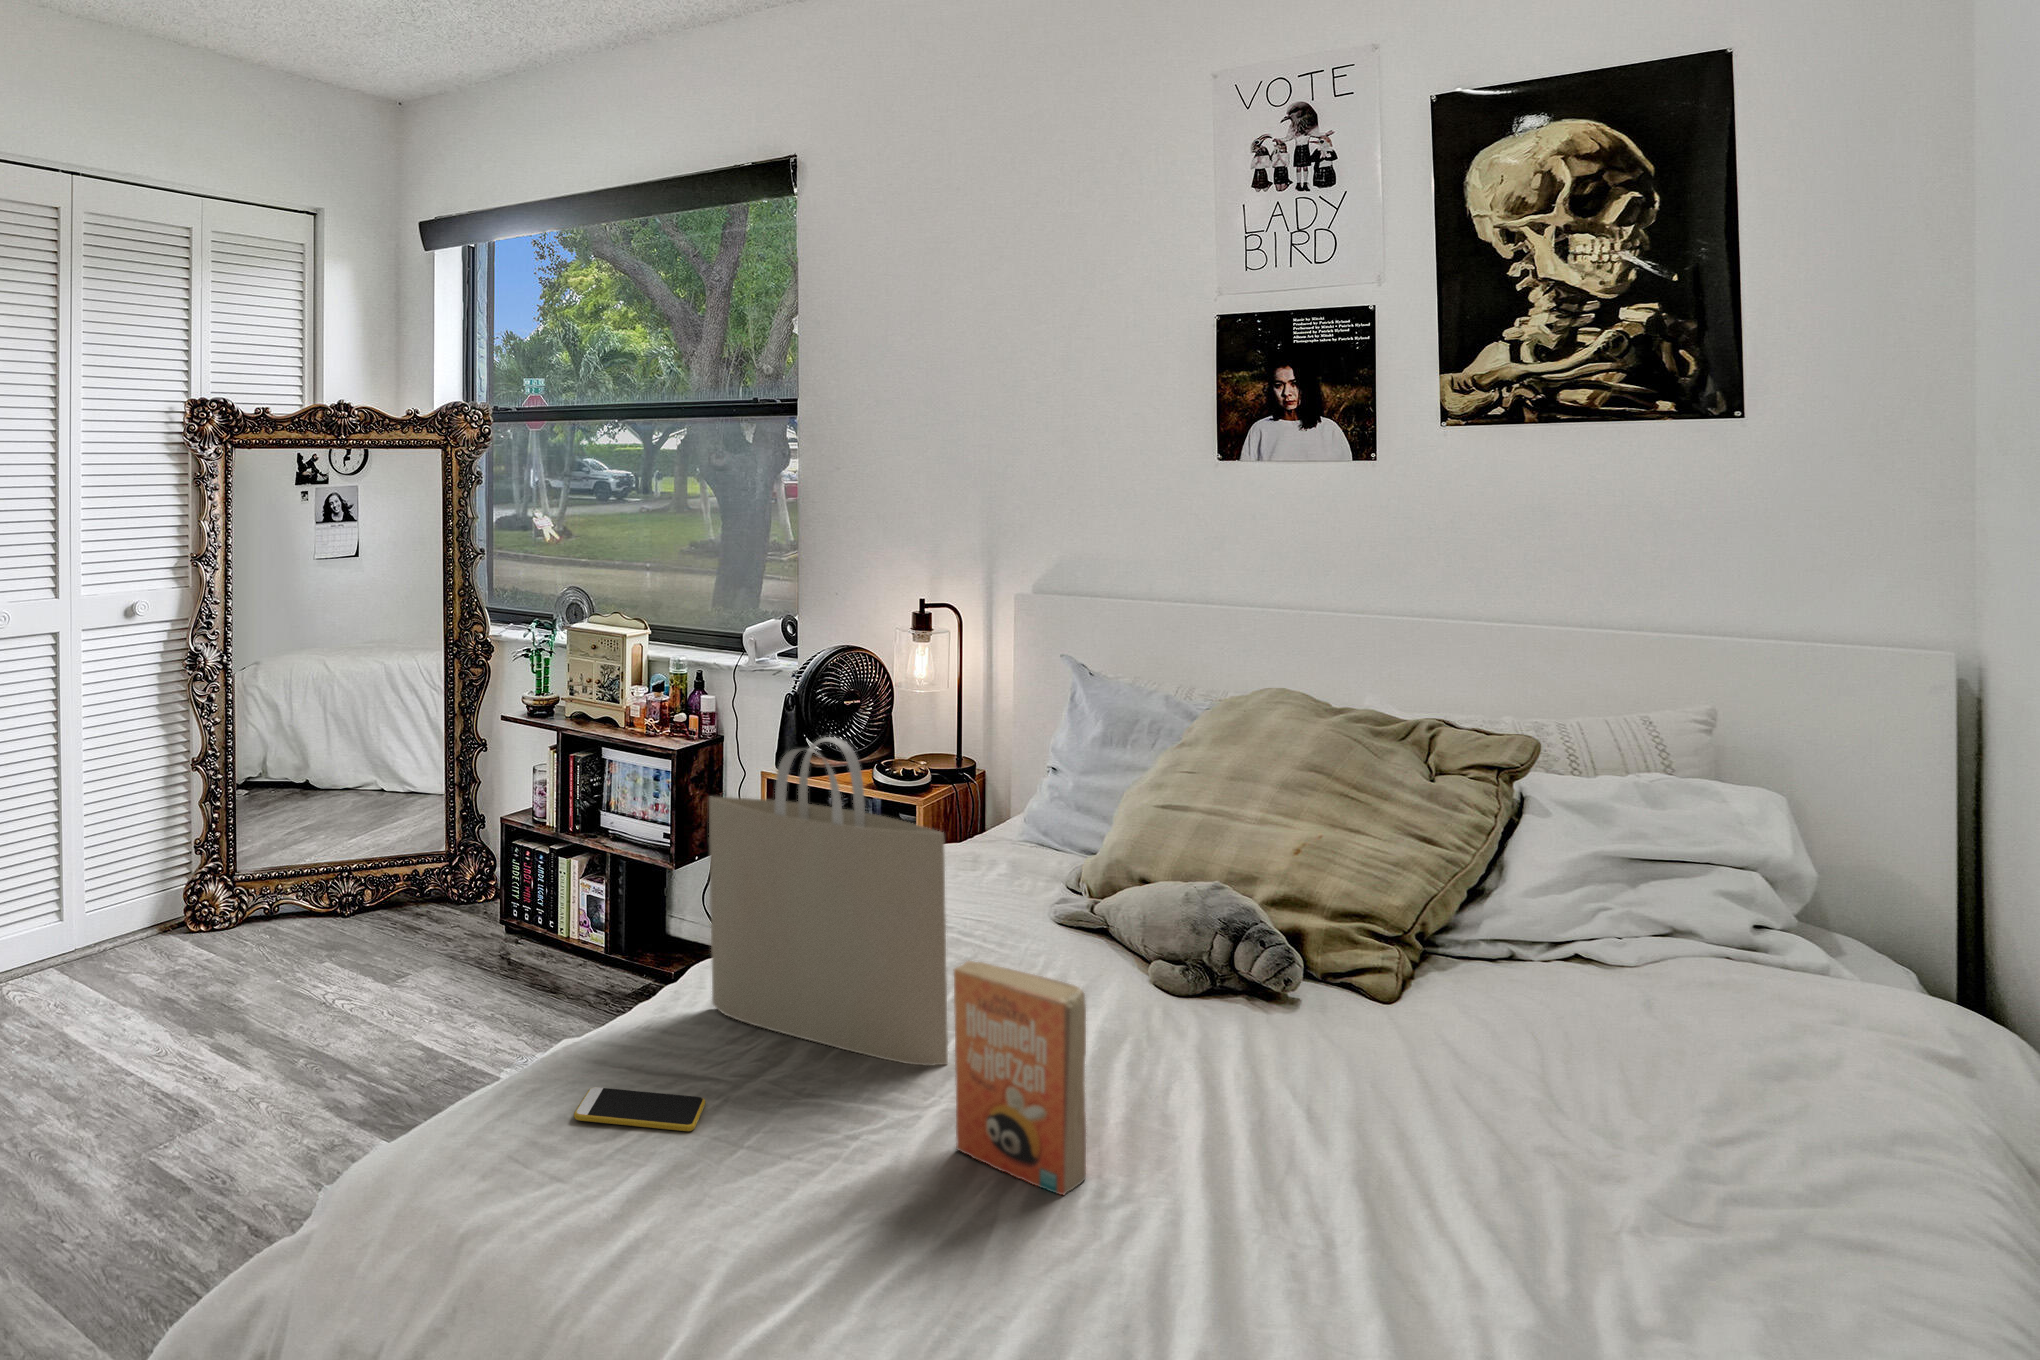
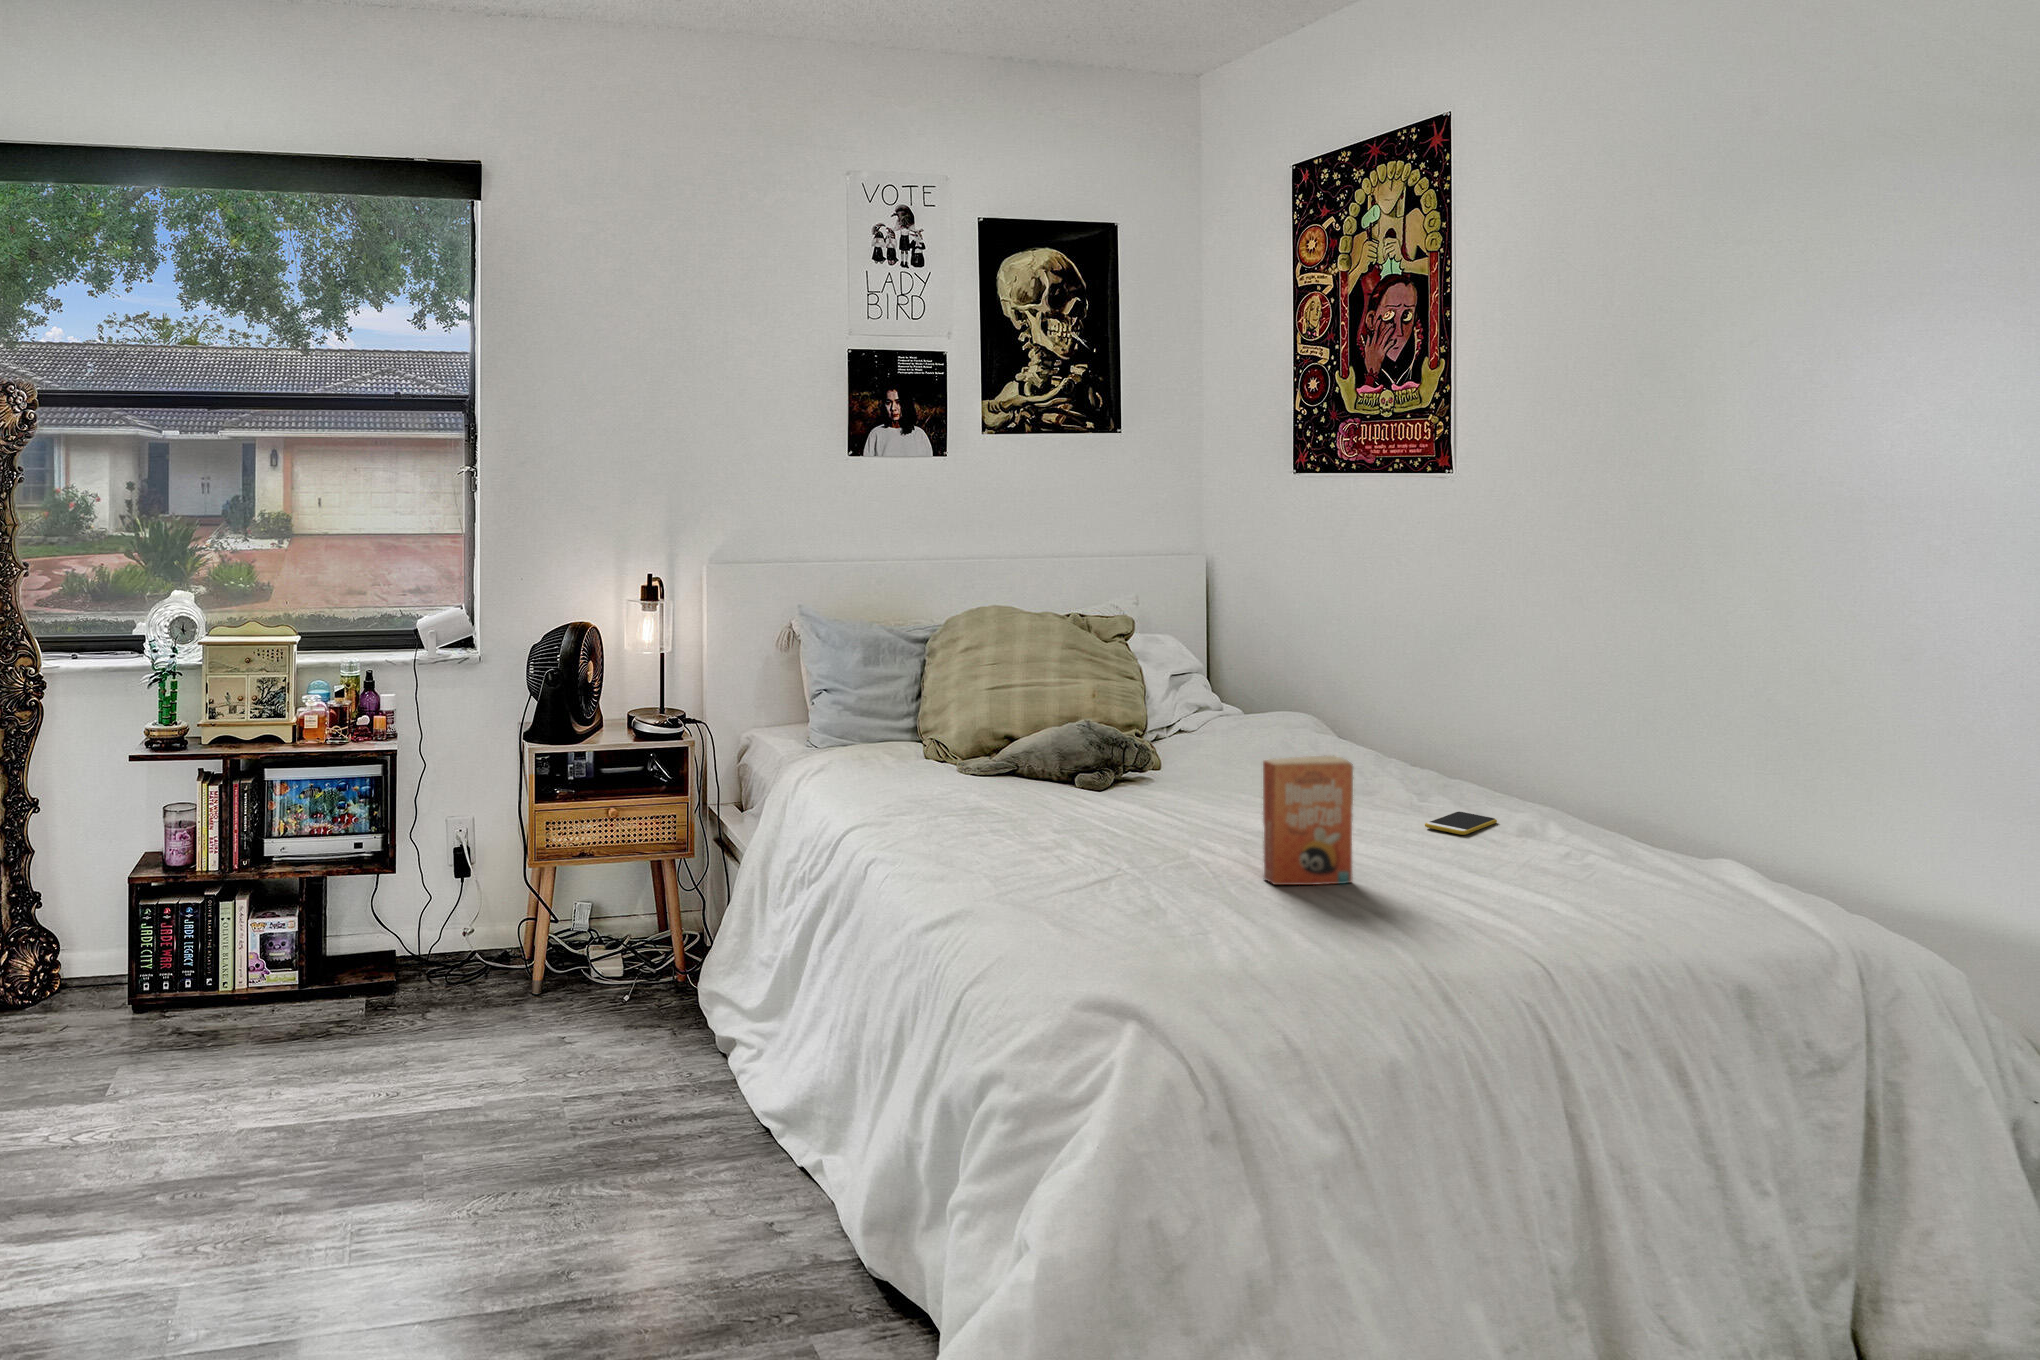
tote bag: present [709,737,948,1066] -> none [972,643,1154,879]
smartphone: present [574,1087,705,1131] -> present [1425,812,1497,835]

